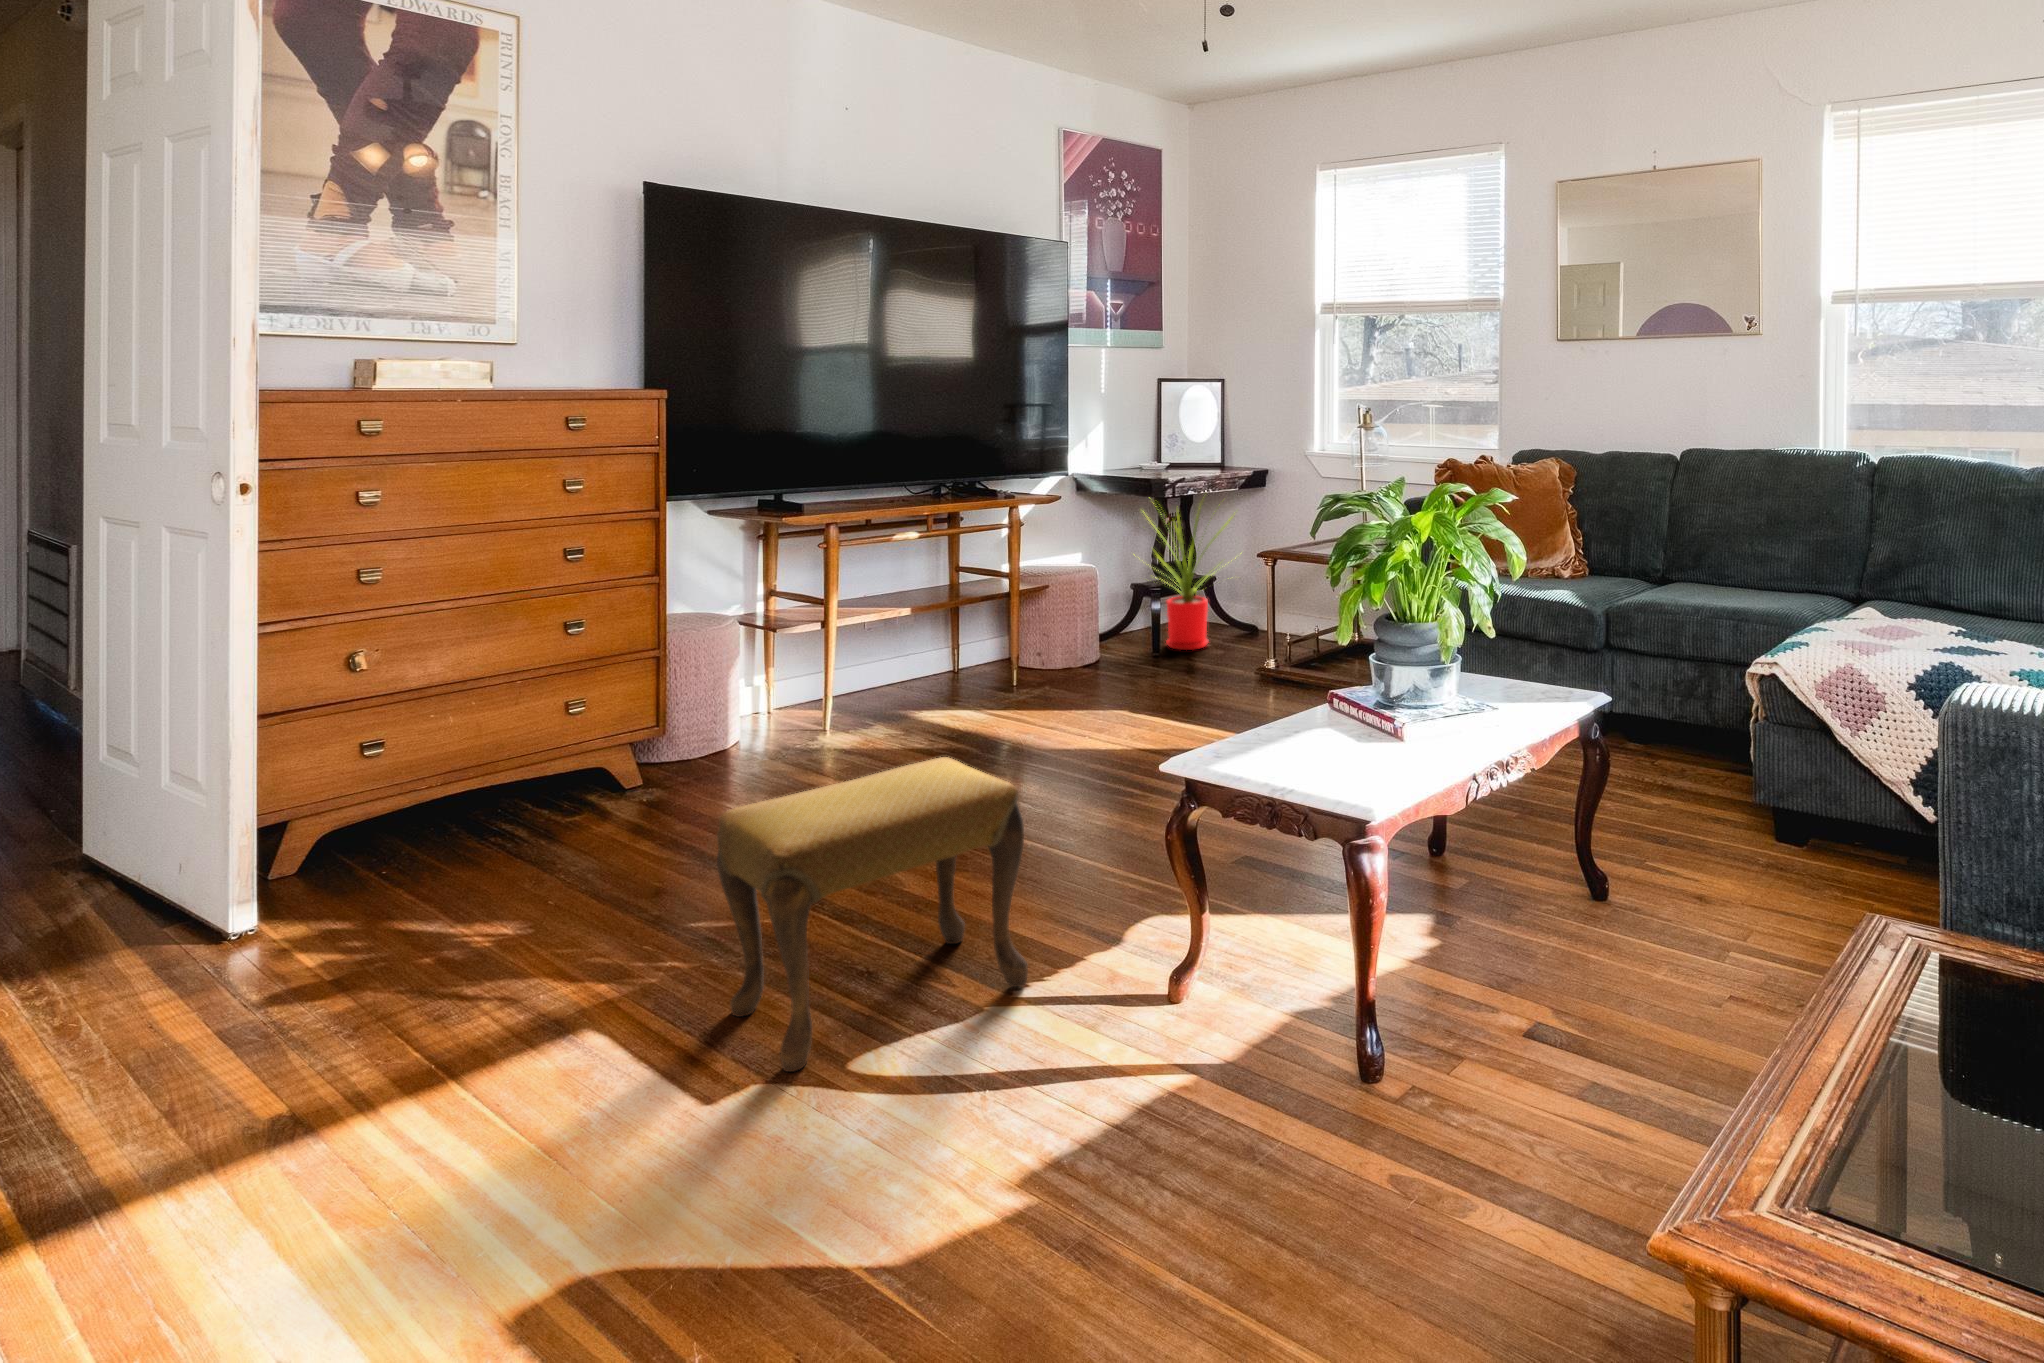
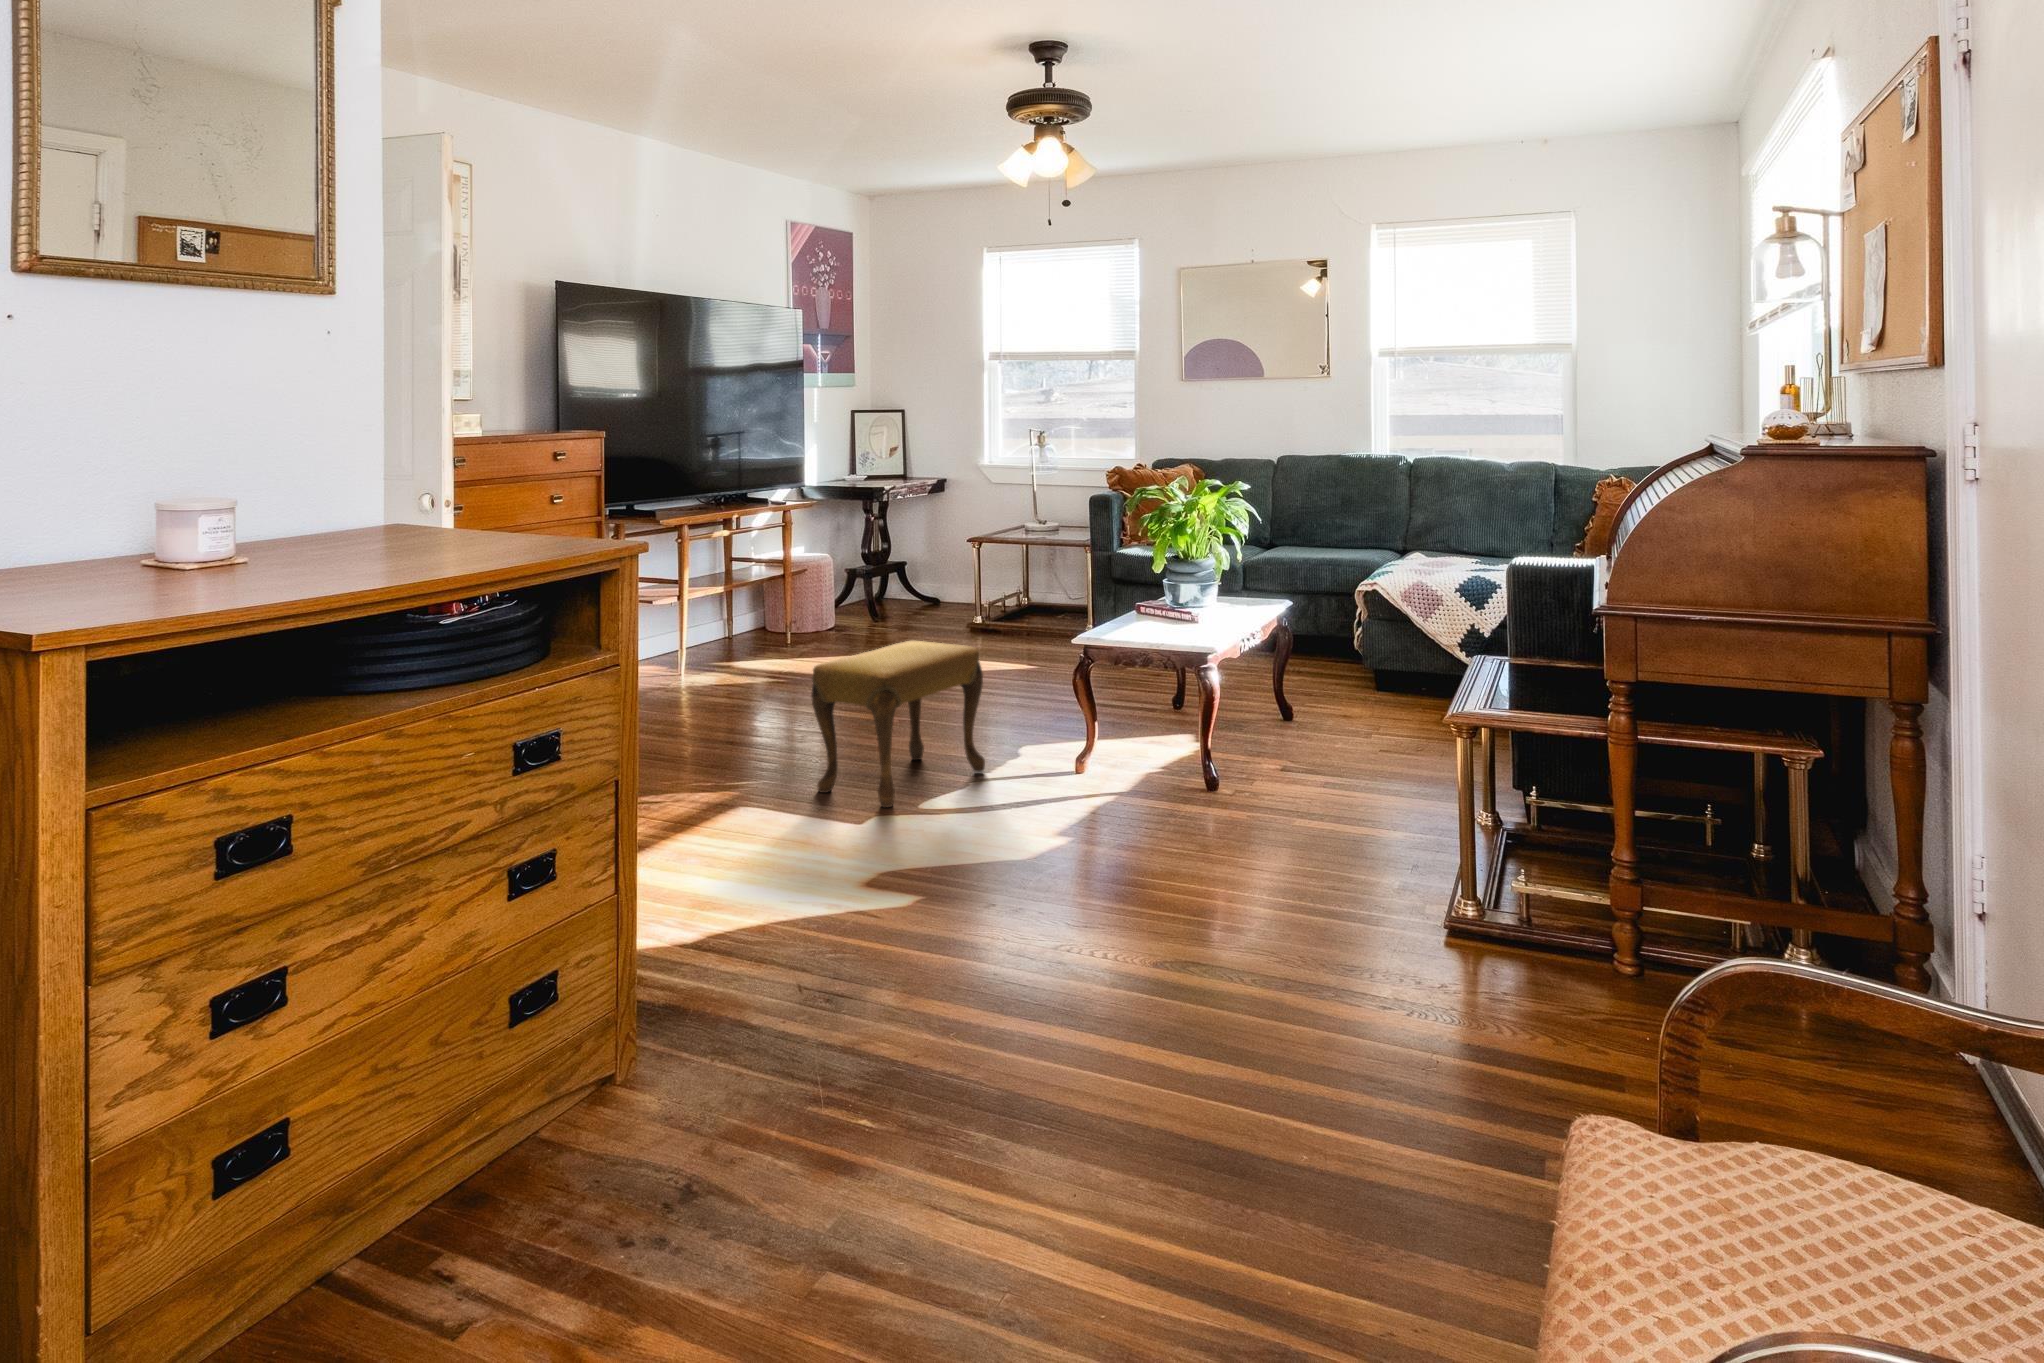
house plant: present [1145,506,1236,650] -> none [853,499,945,622]

